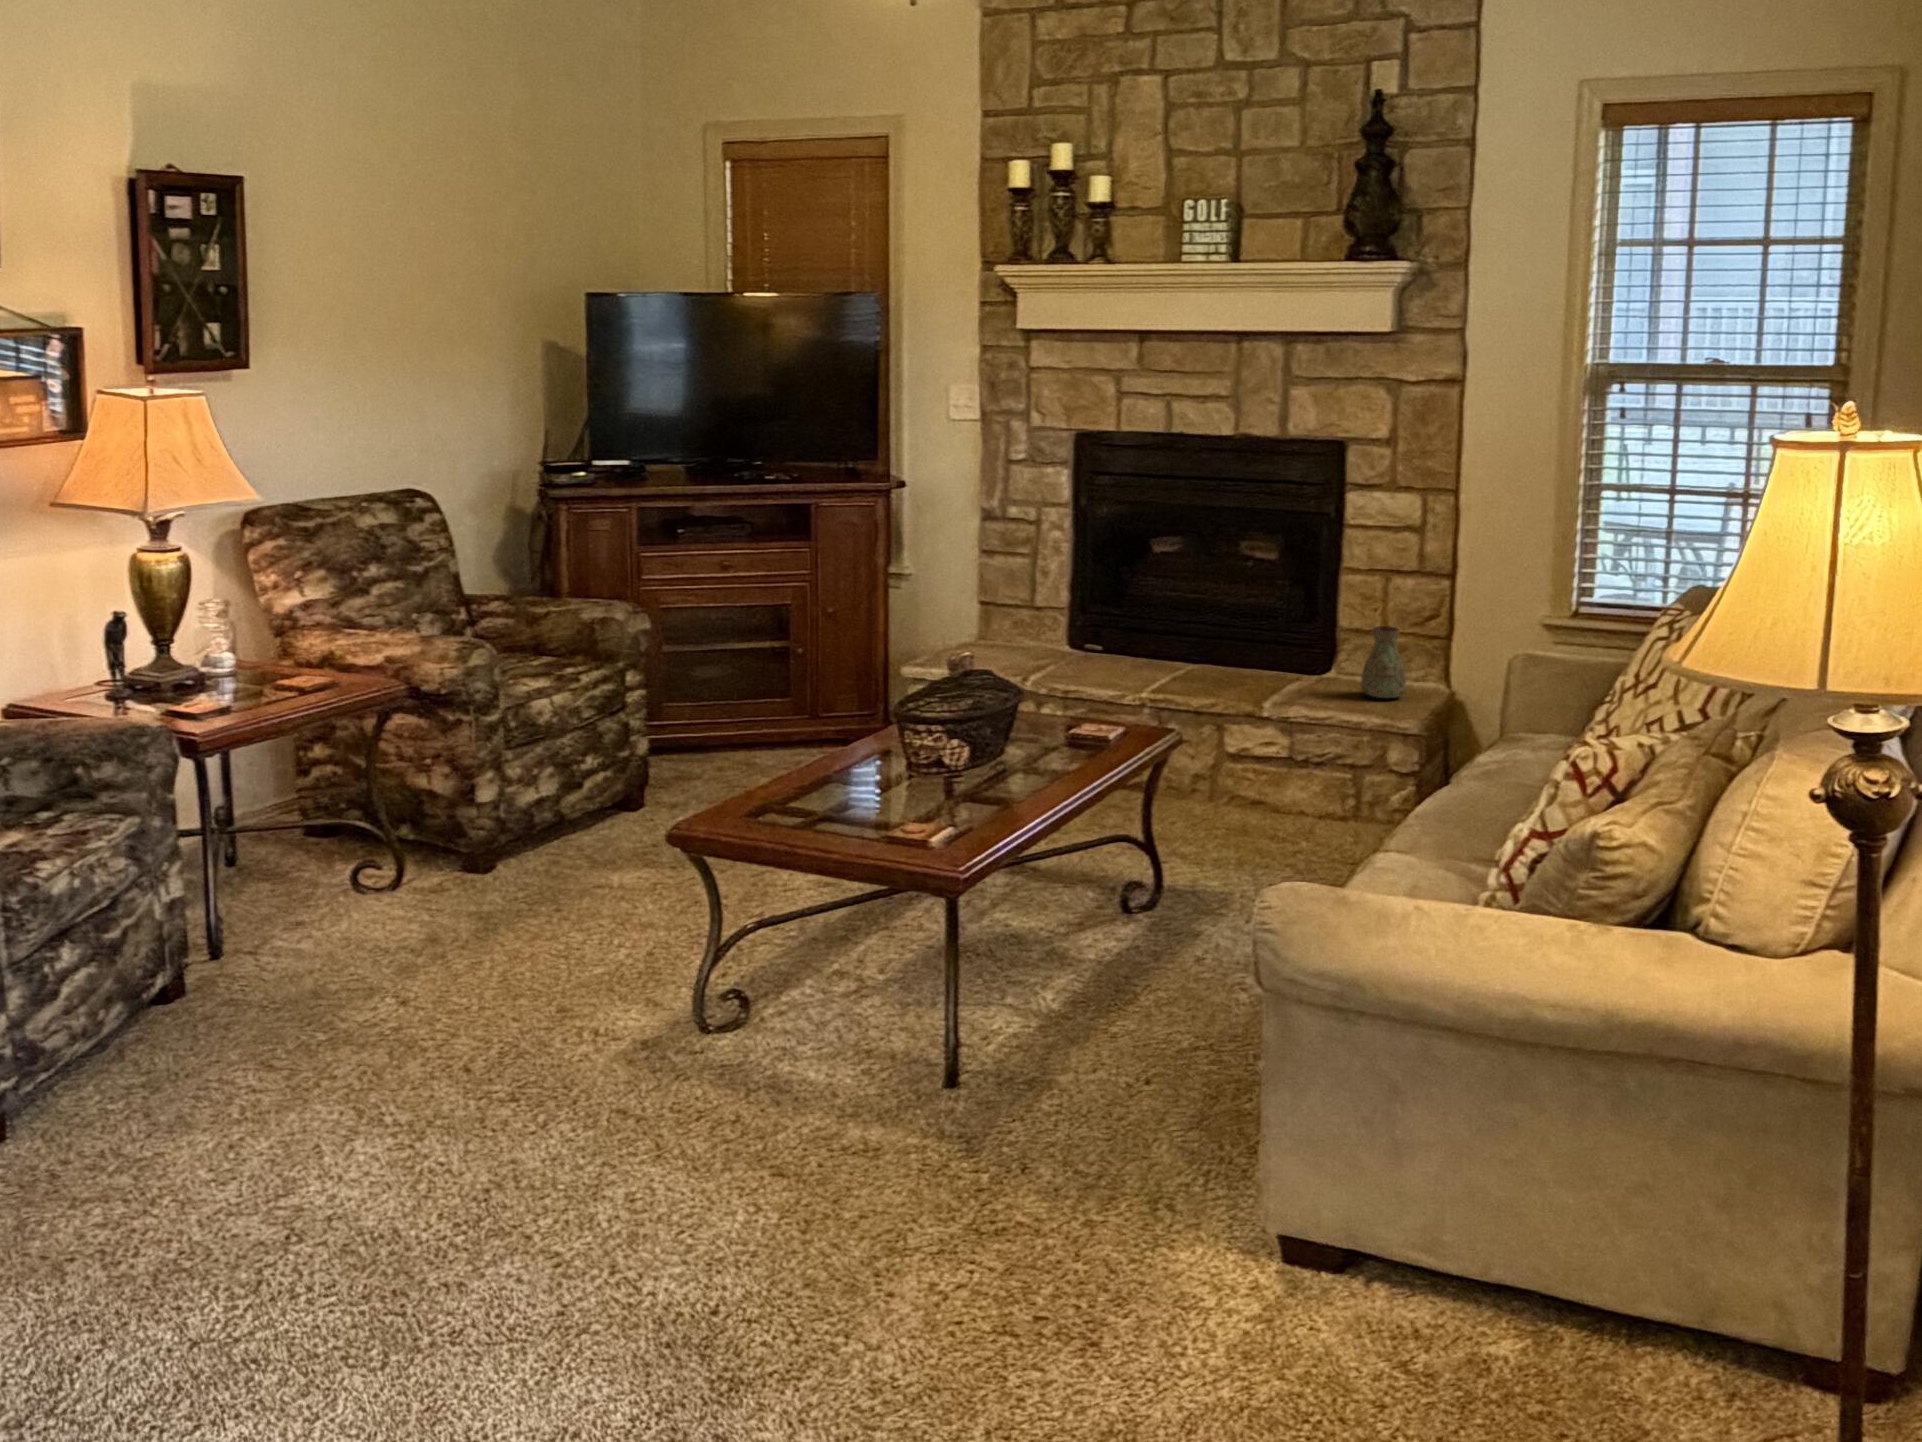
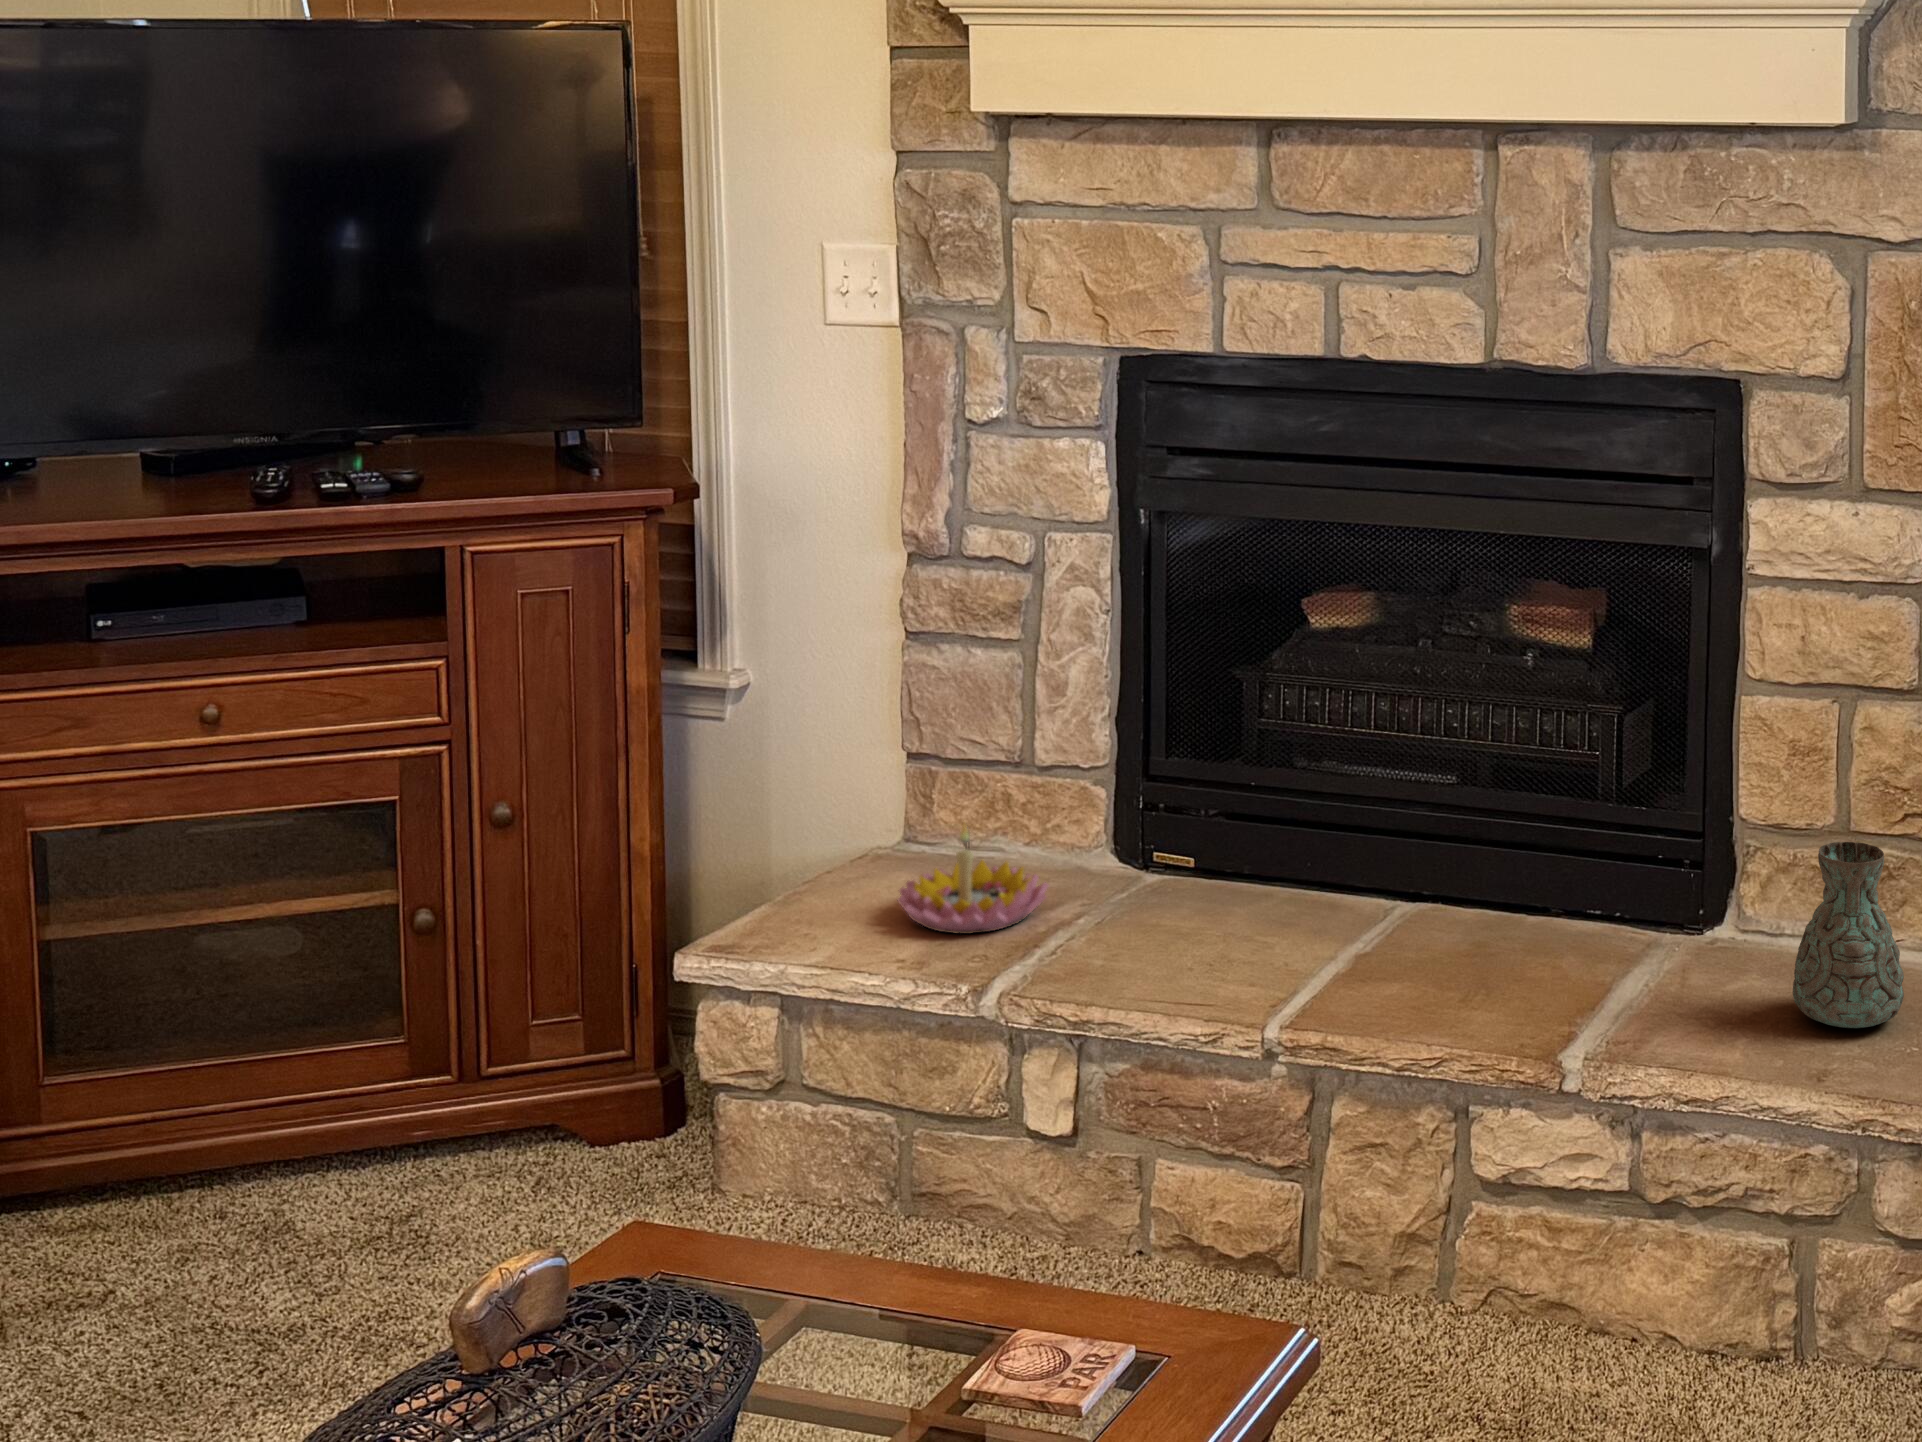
candle holder: none [985,621,1047,666] -> present [898,823,1048,934]

